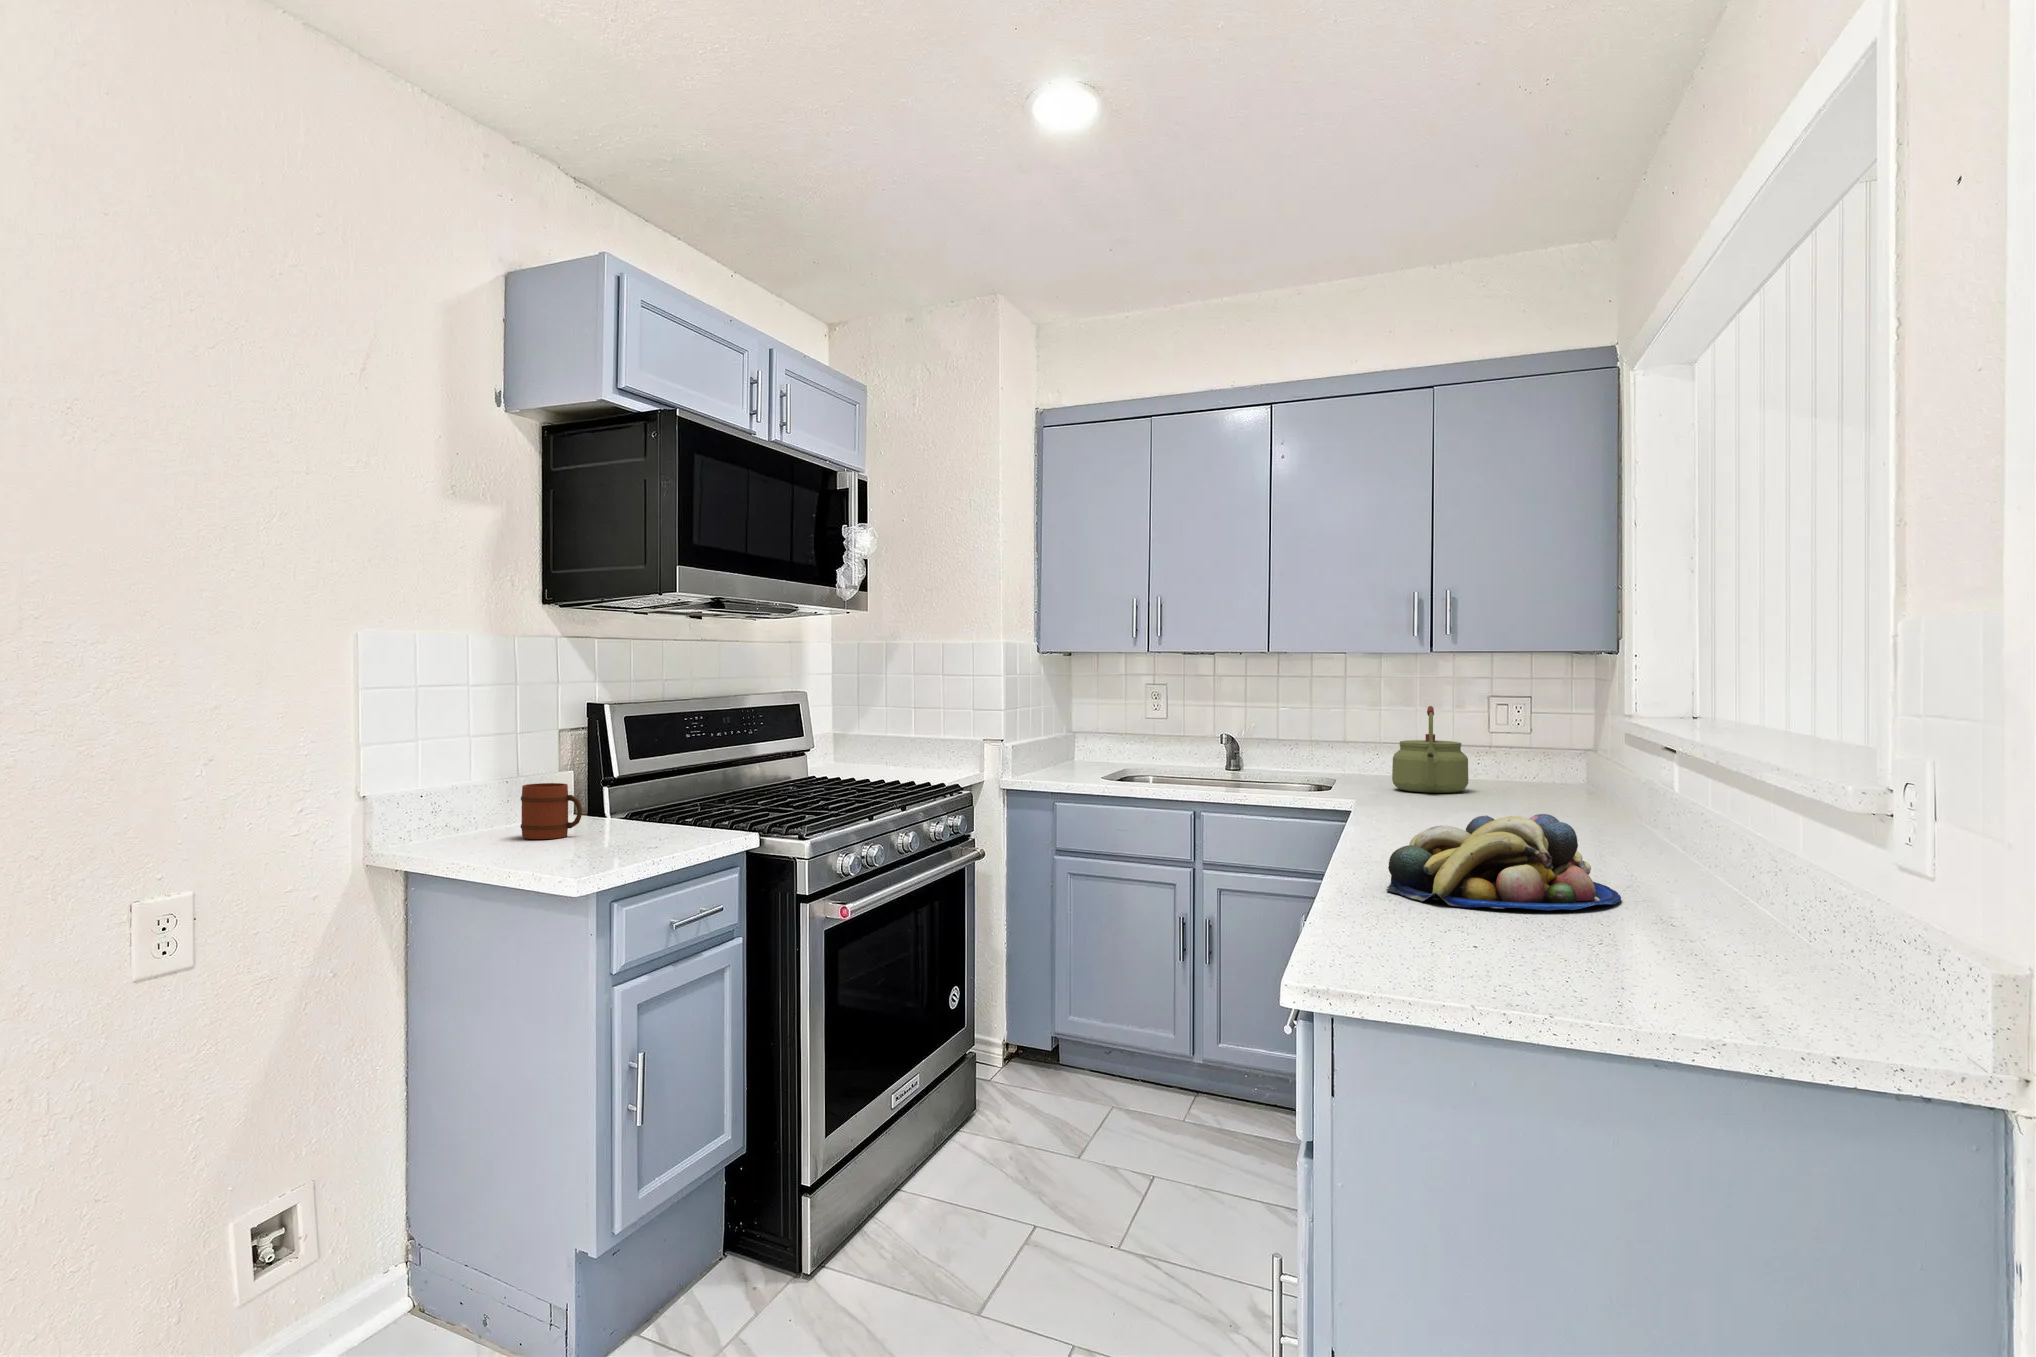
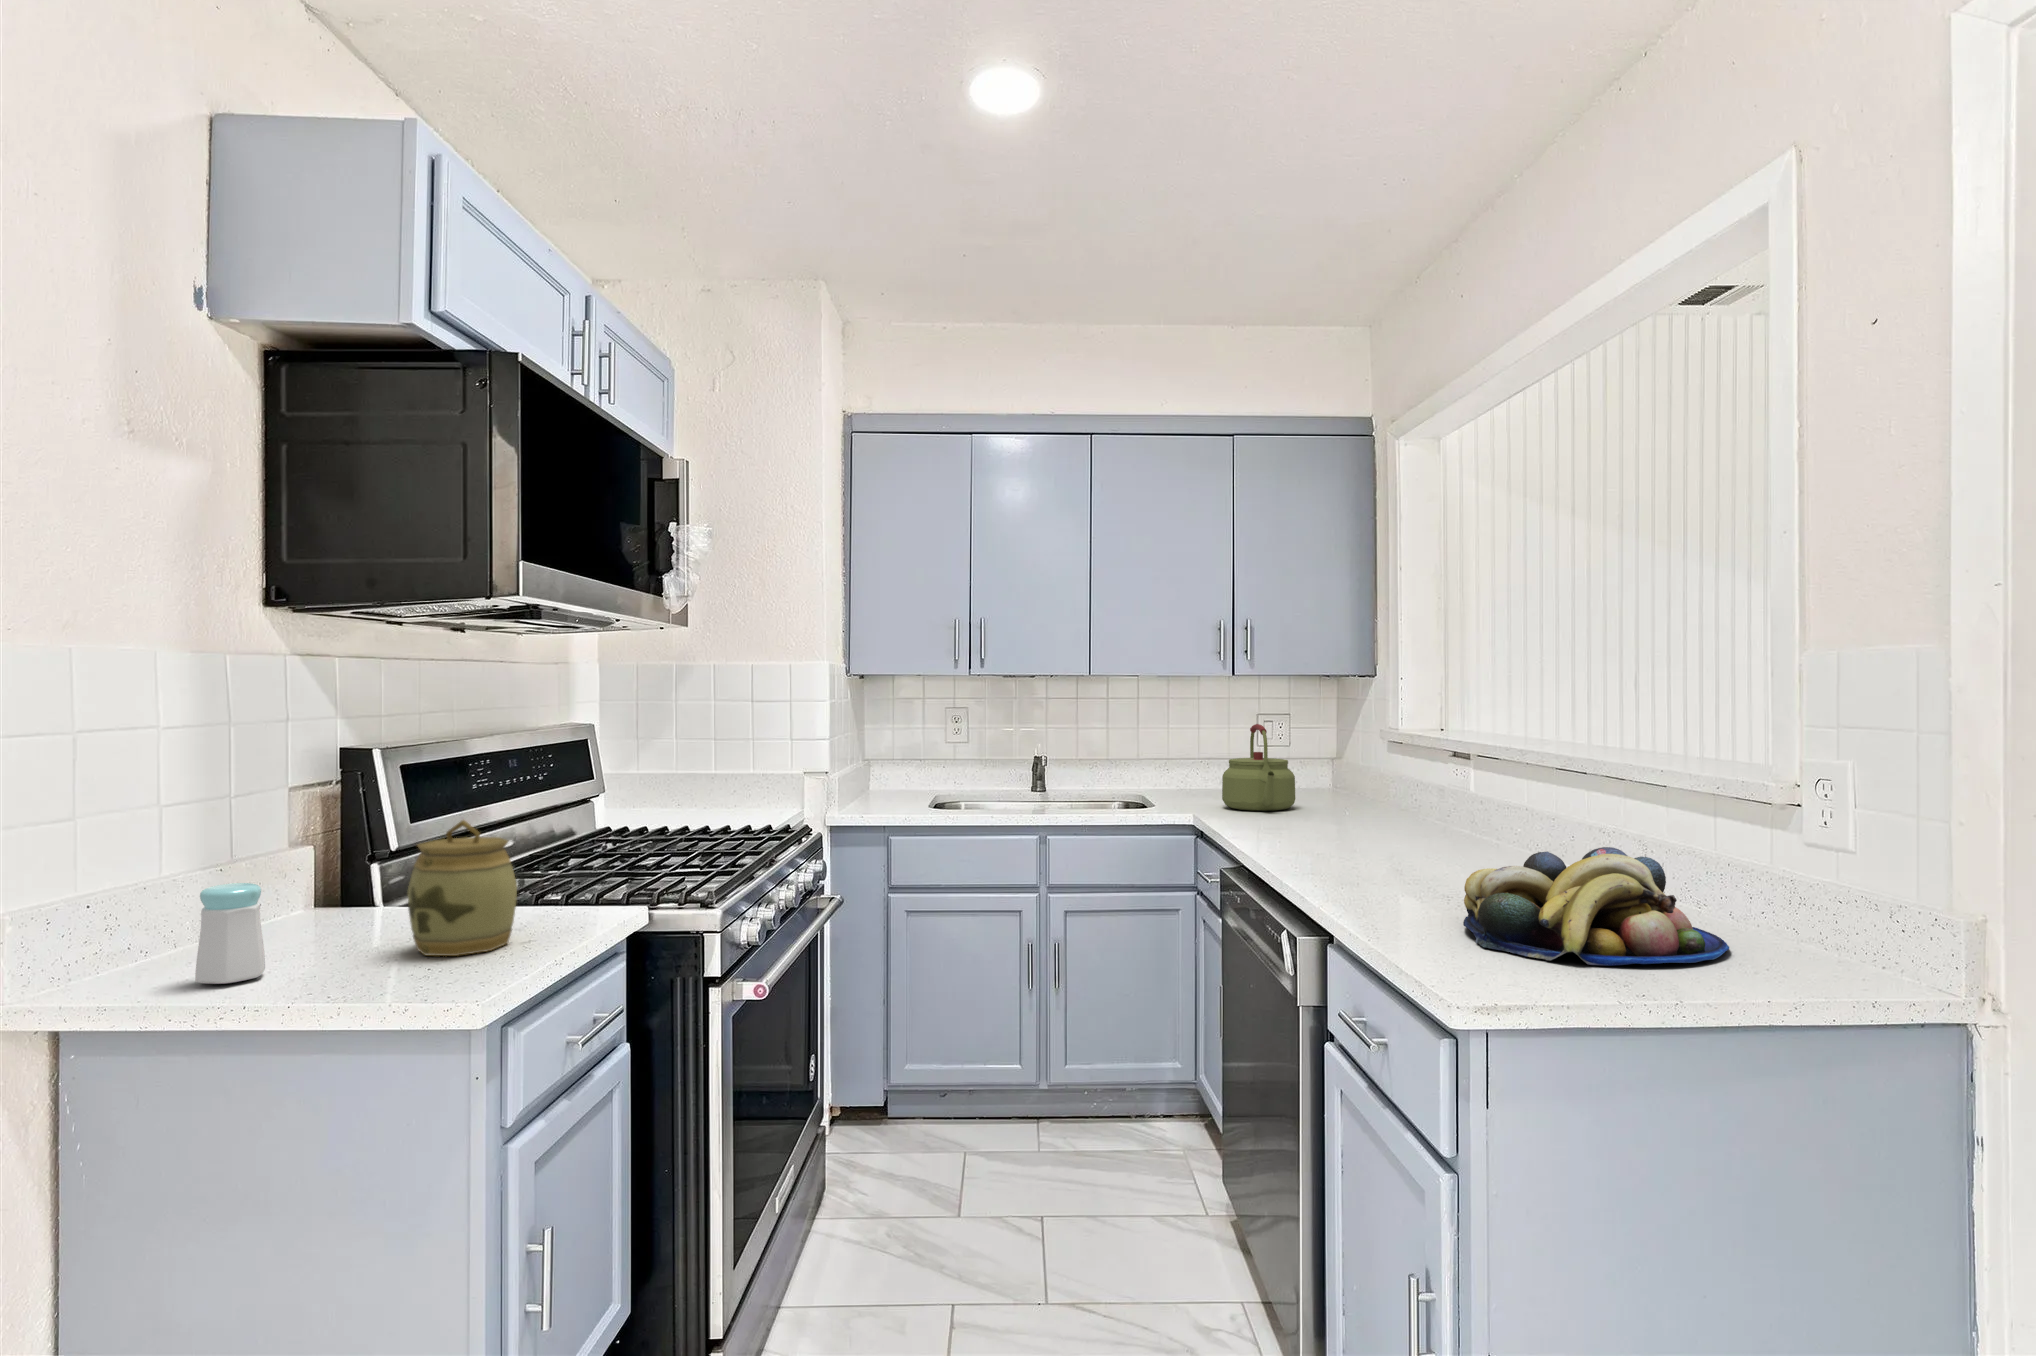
jar: none [602,752,672,845] -> present [408,820,517,956]
mug: present [521,783,582,839] -> none [264,868,364,955]
salt shaker: none [471,786,513,850] -> present [195,883,265,984]

